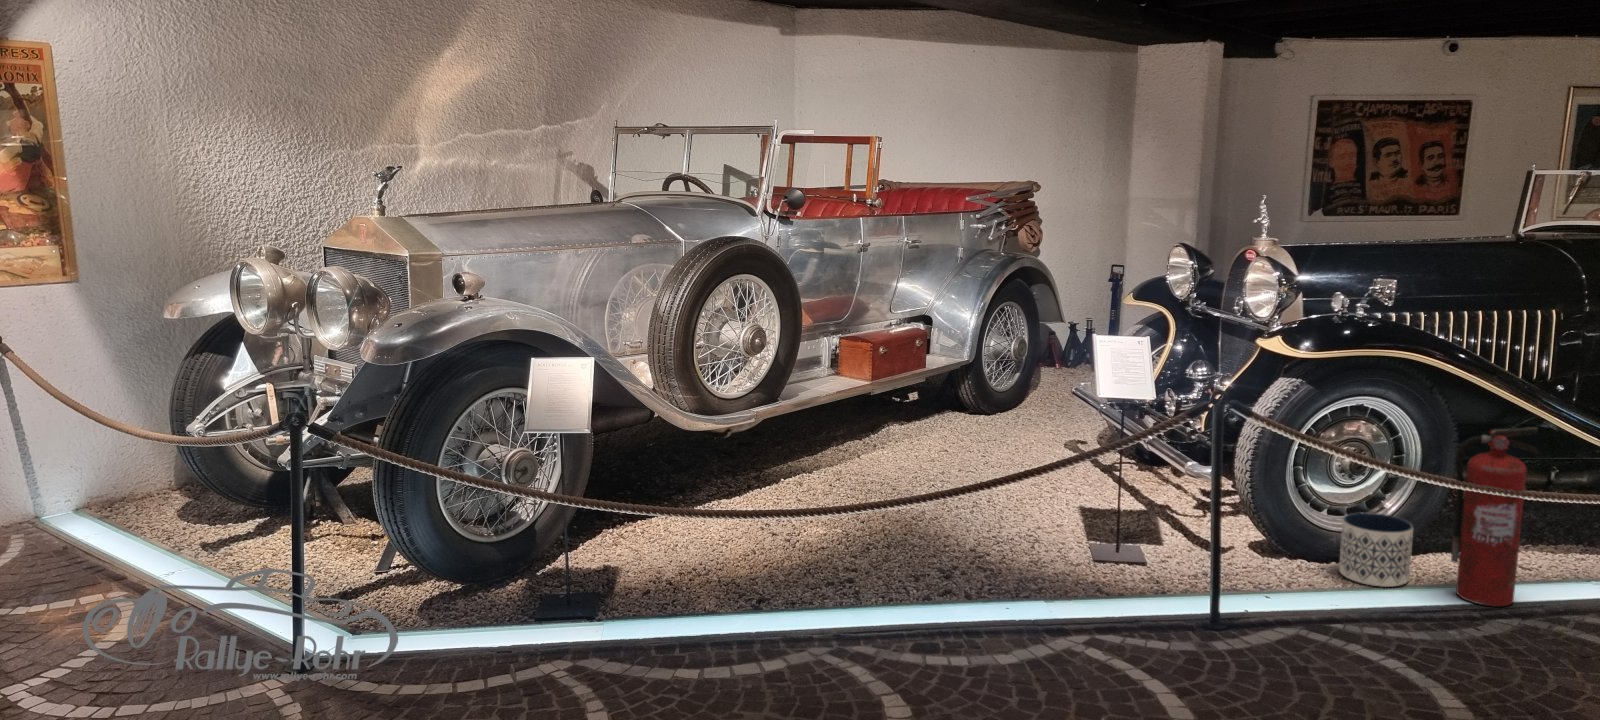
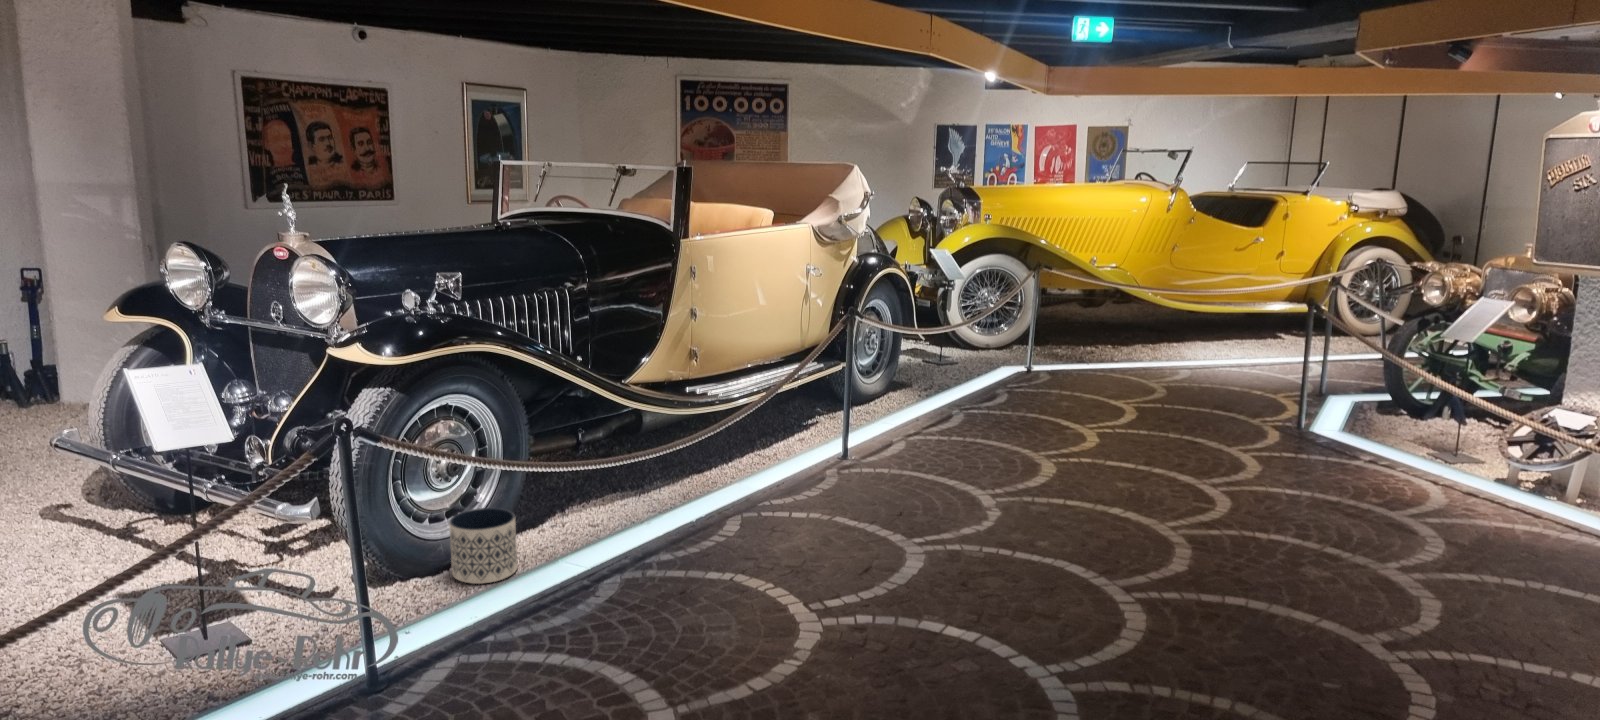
fire extinguisher: present [1451,427,1538,607] -> none [546,399,608,570]

